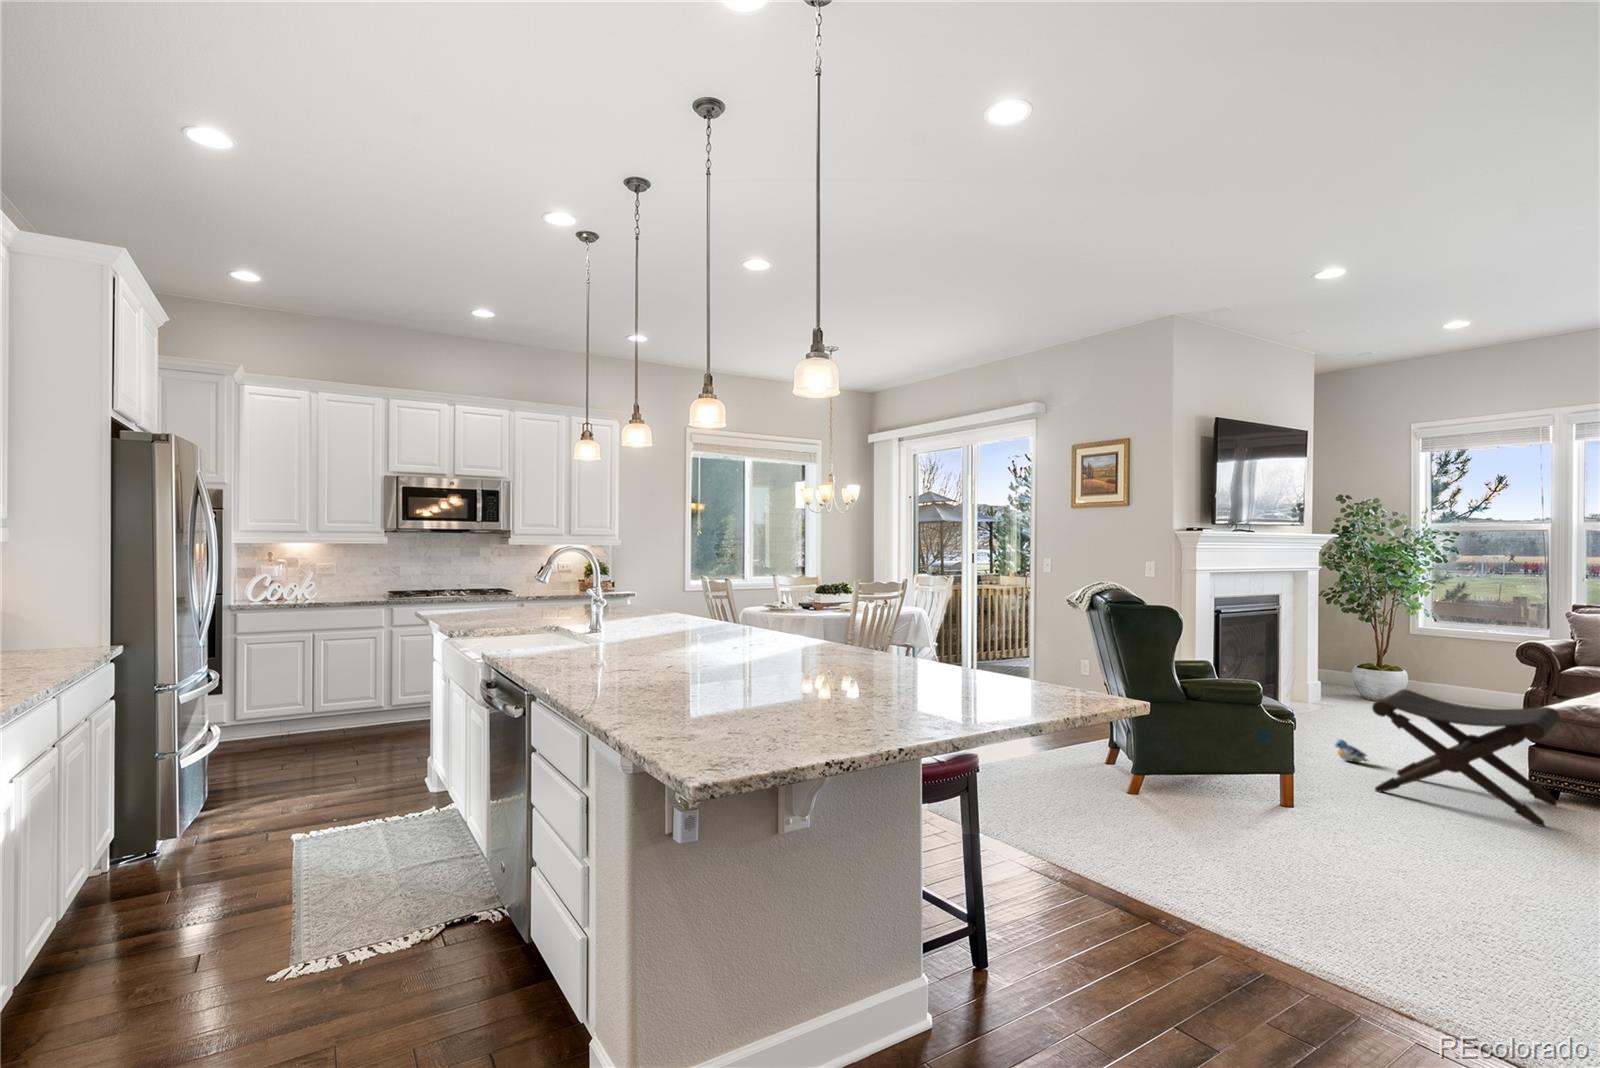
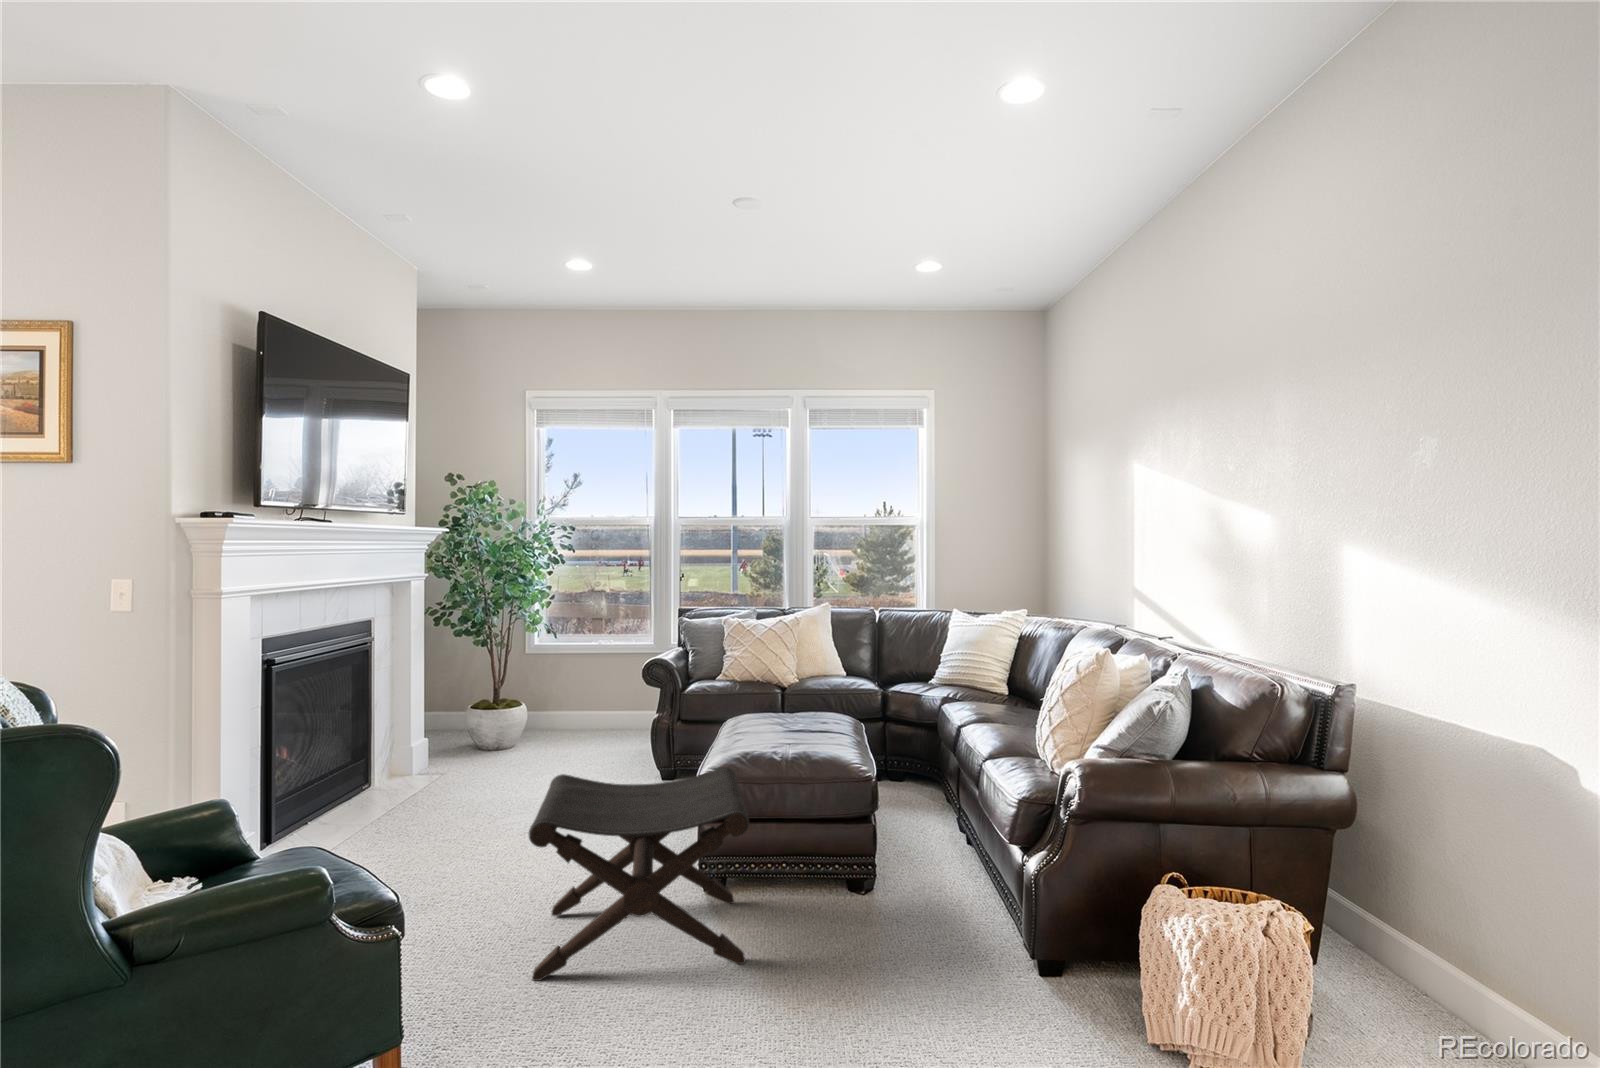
plush toy: present [1335,739,1368,762] -> none [459,872,511,906]

